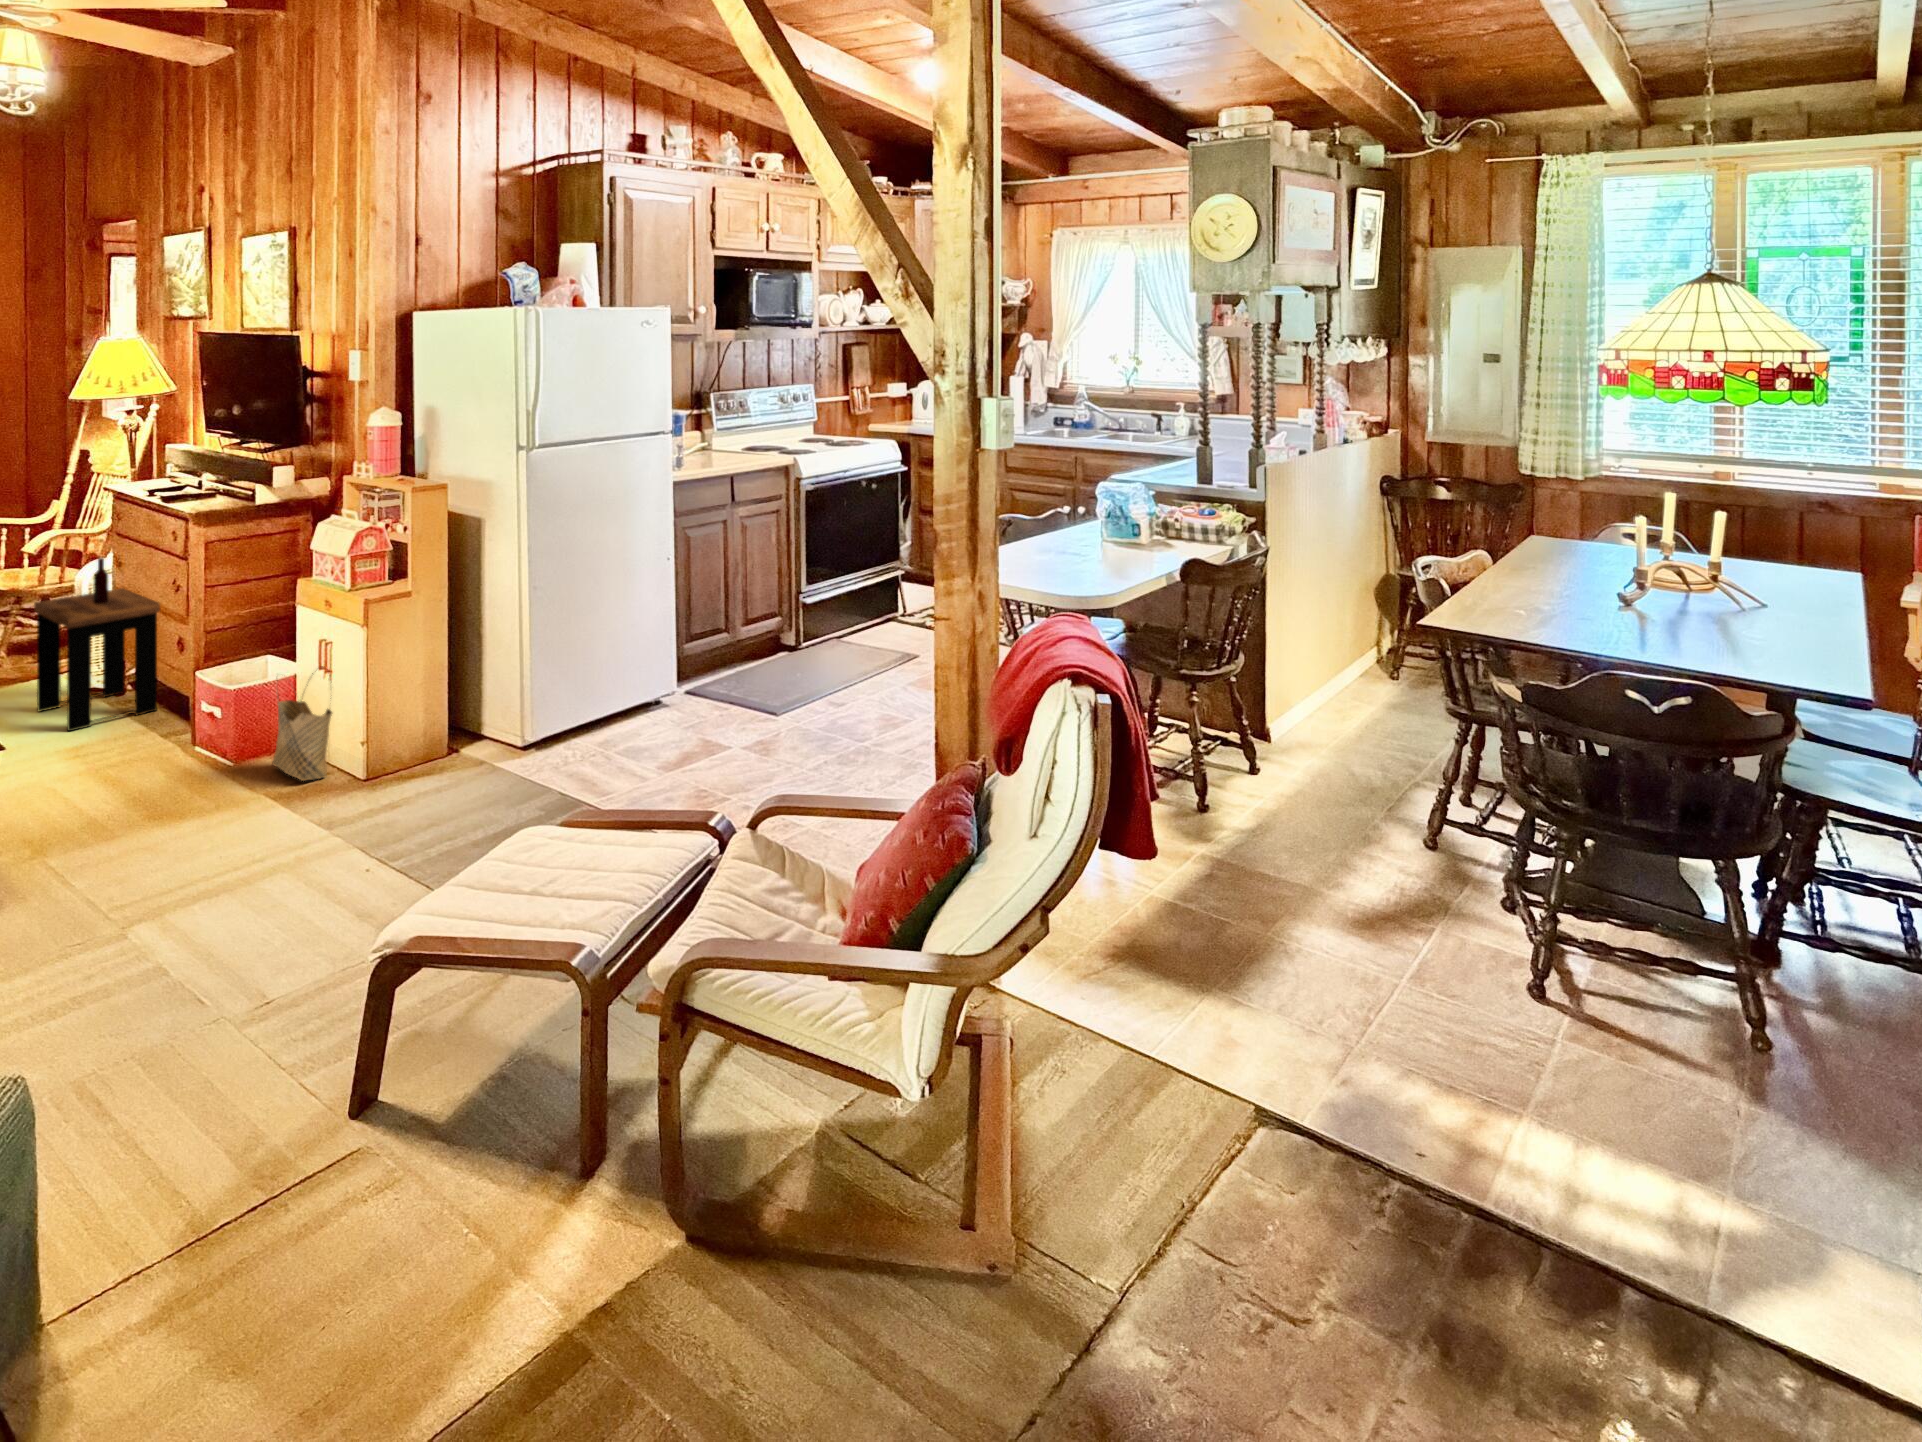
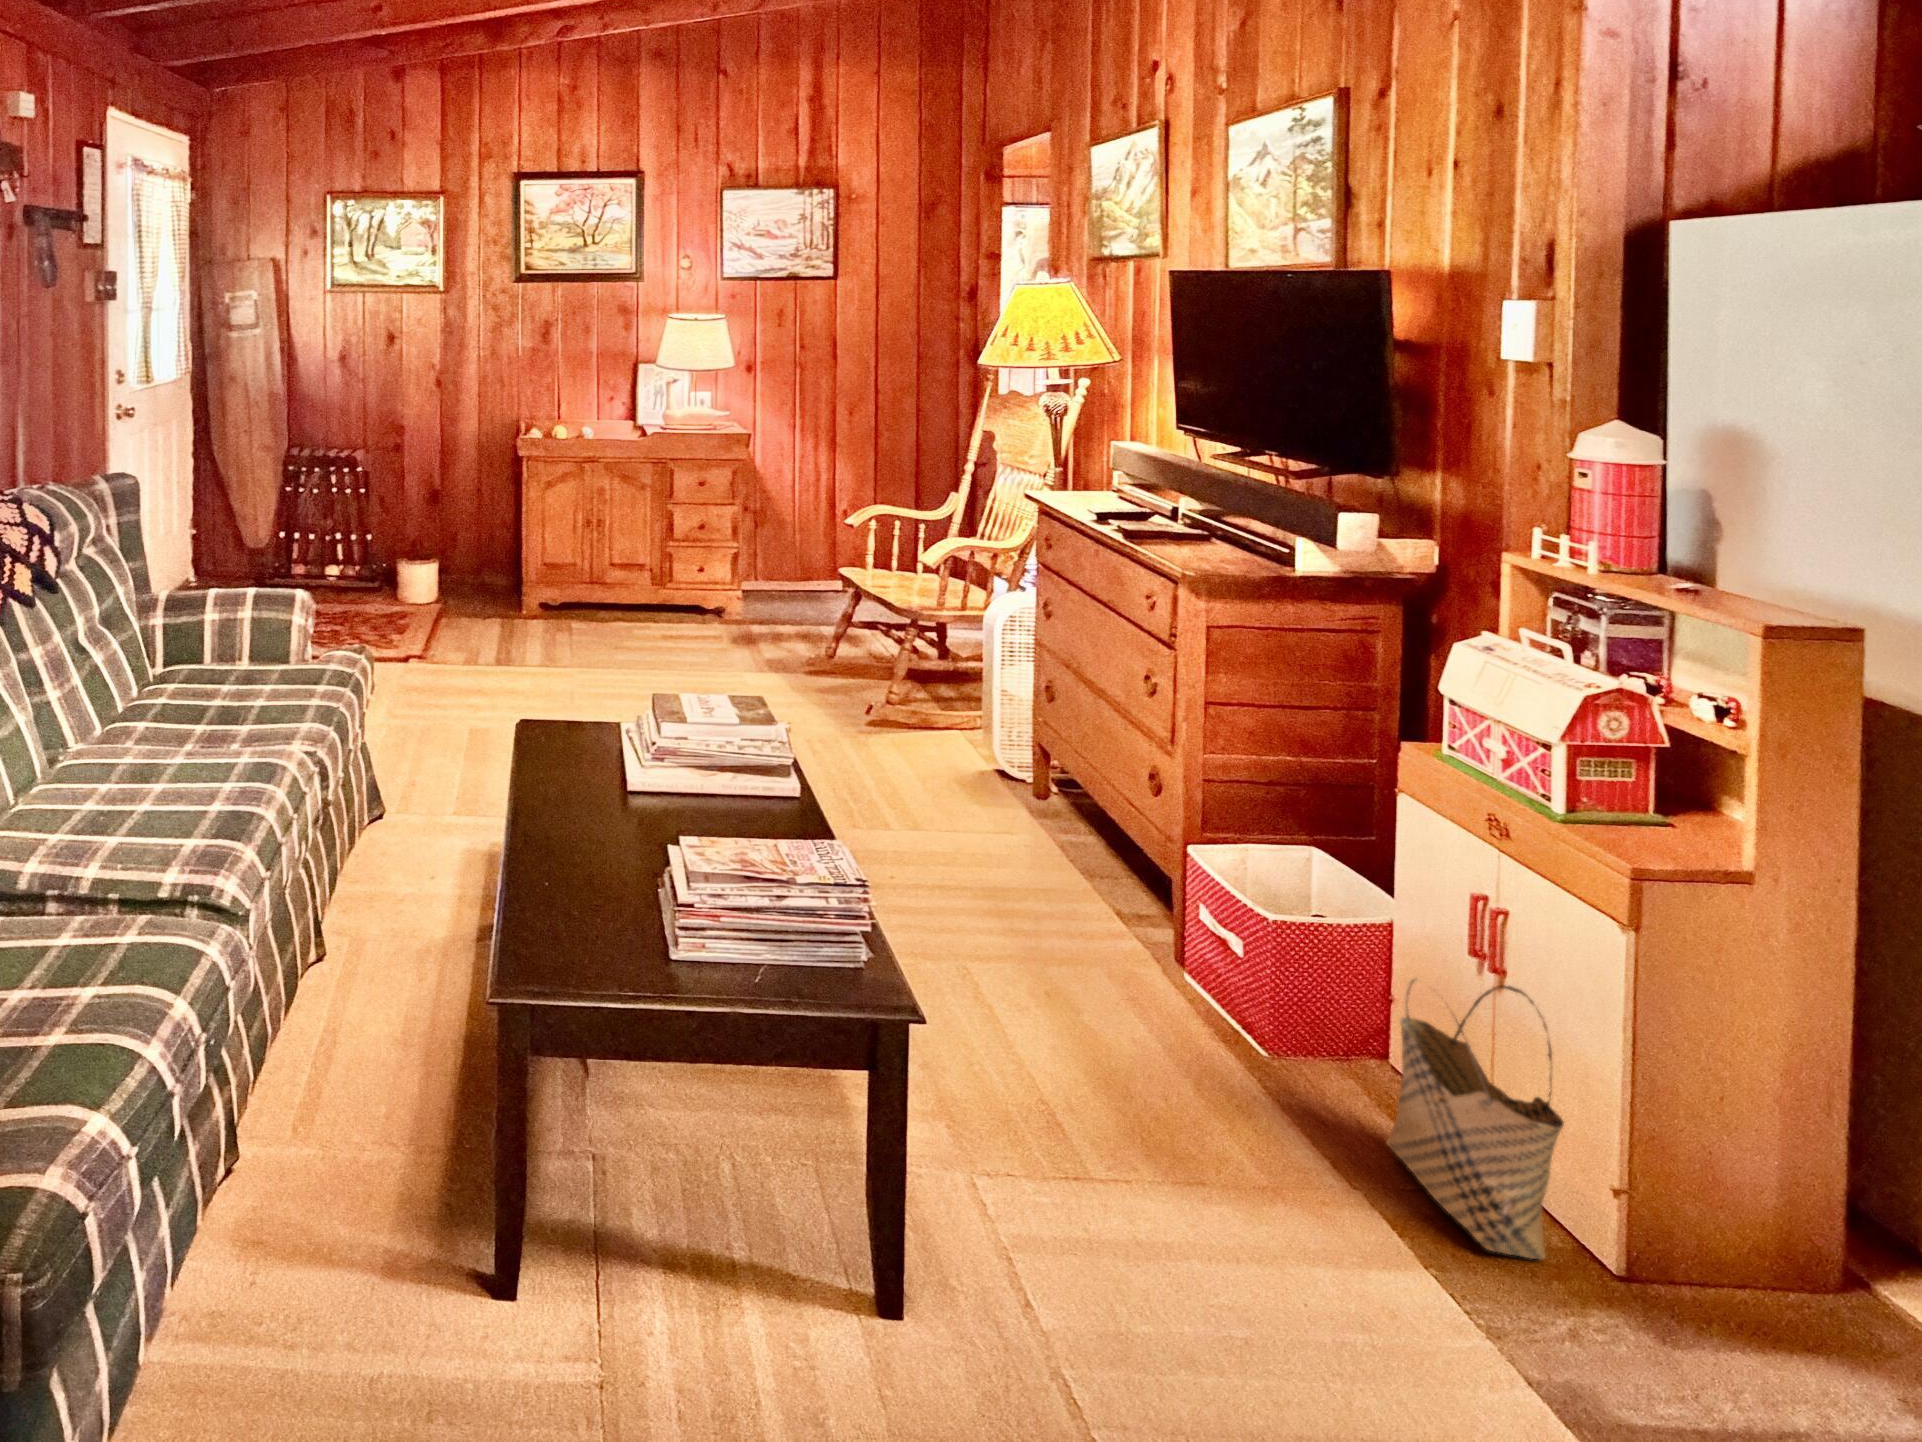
side table: present [34,558,160,731] -> none [941,609,1120,869]

